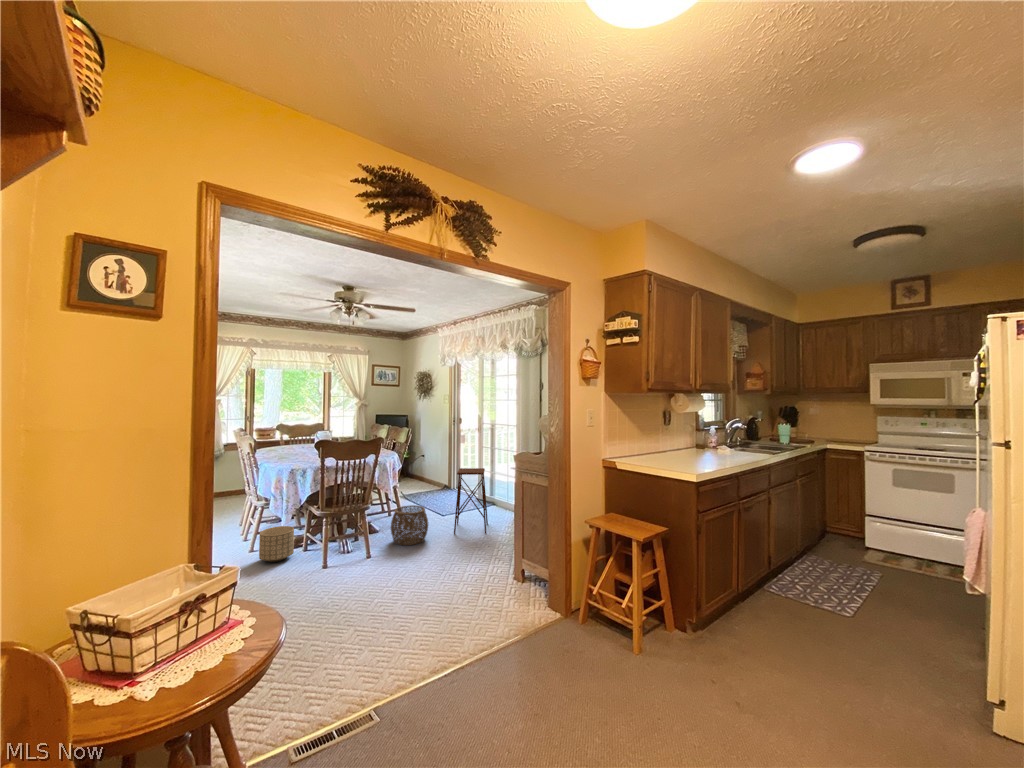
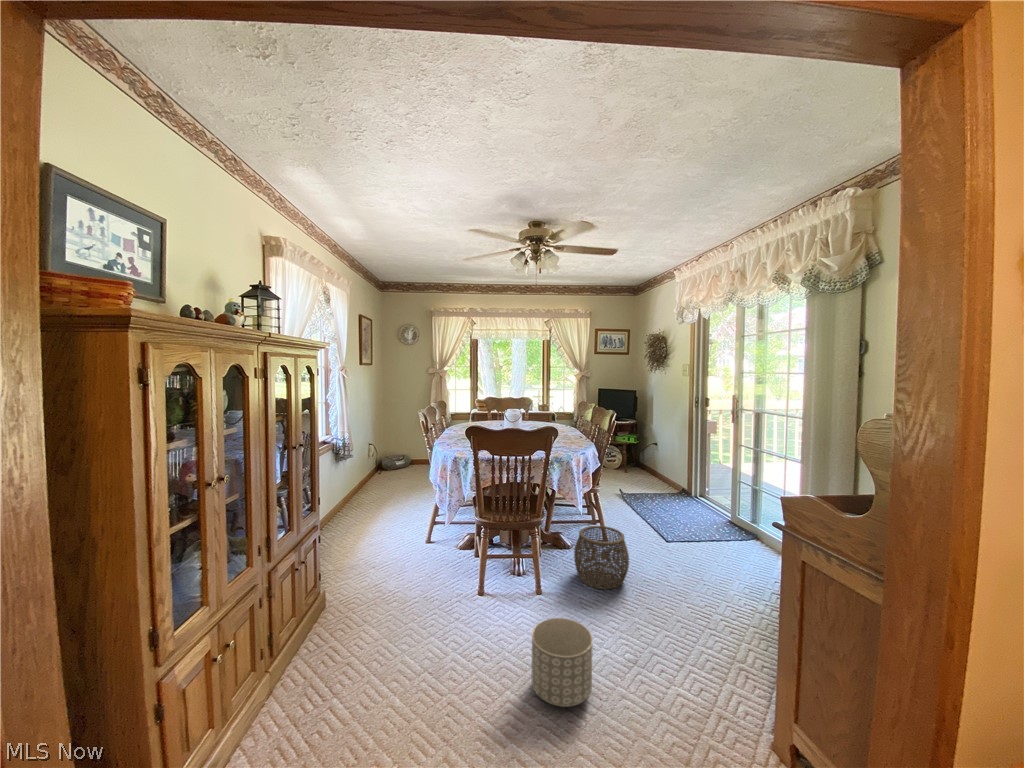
side table: present [454,468,488,534] -> none [672,481,737,601]
planter: present [259,526,294,562] -> present [532,618,593,707]

